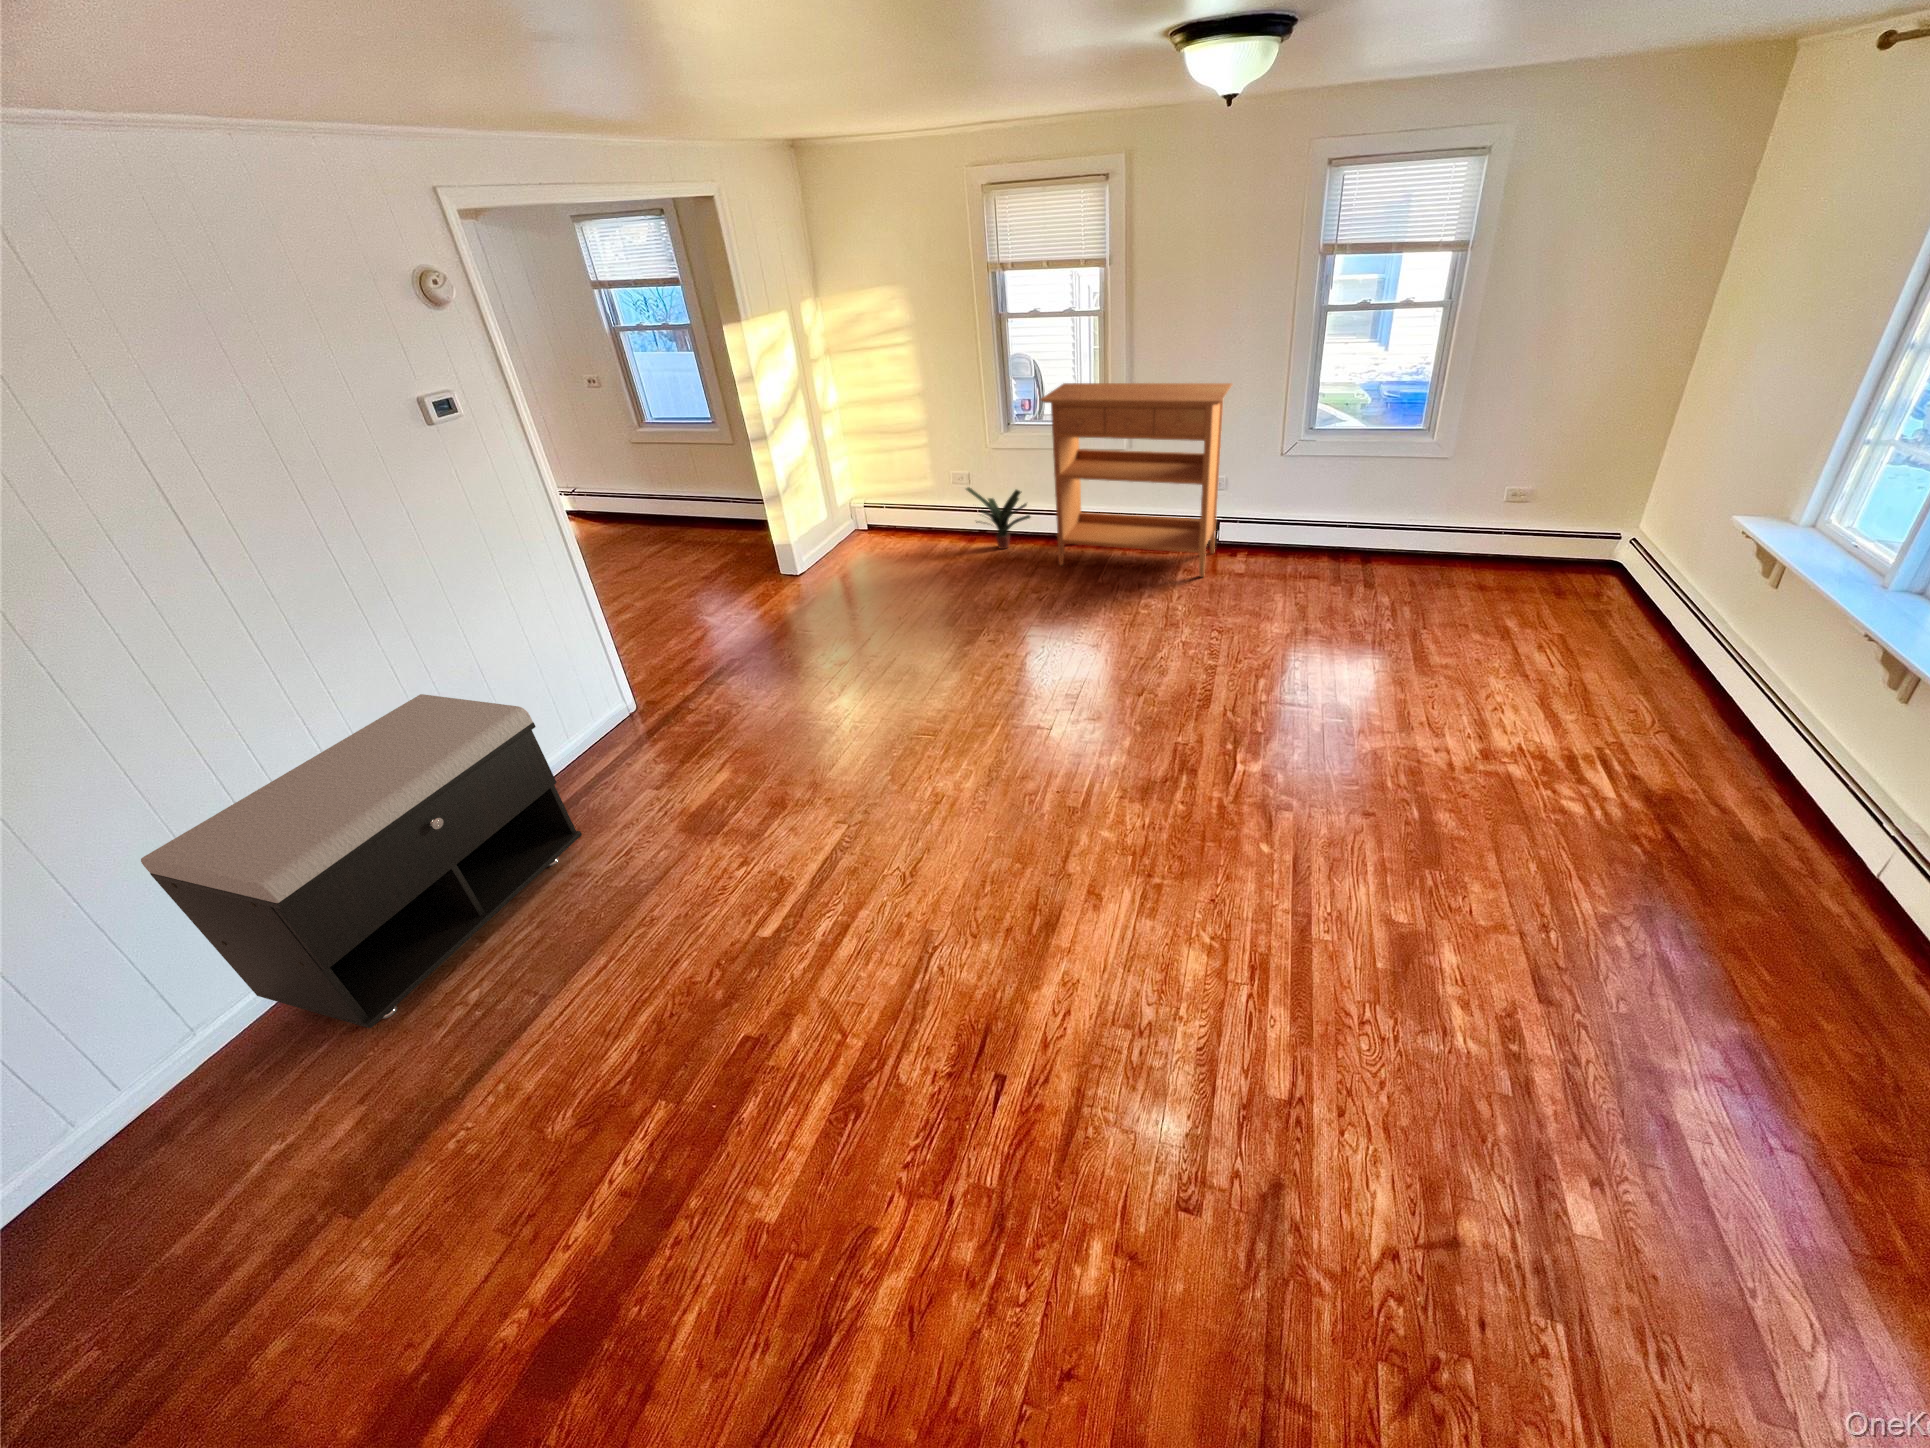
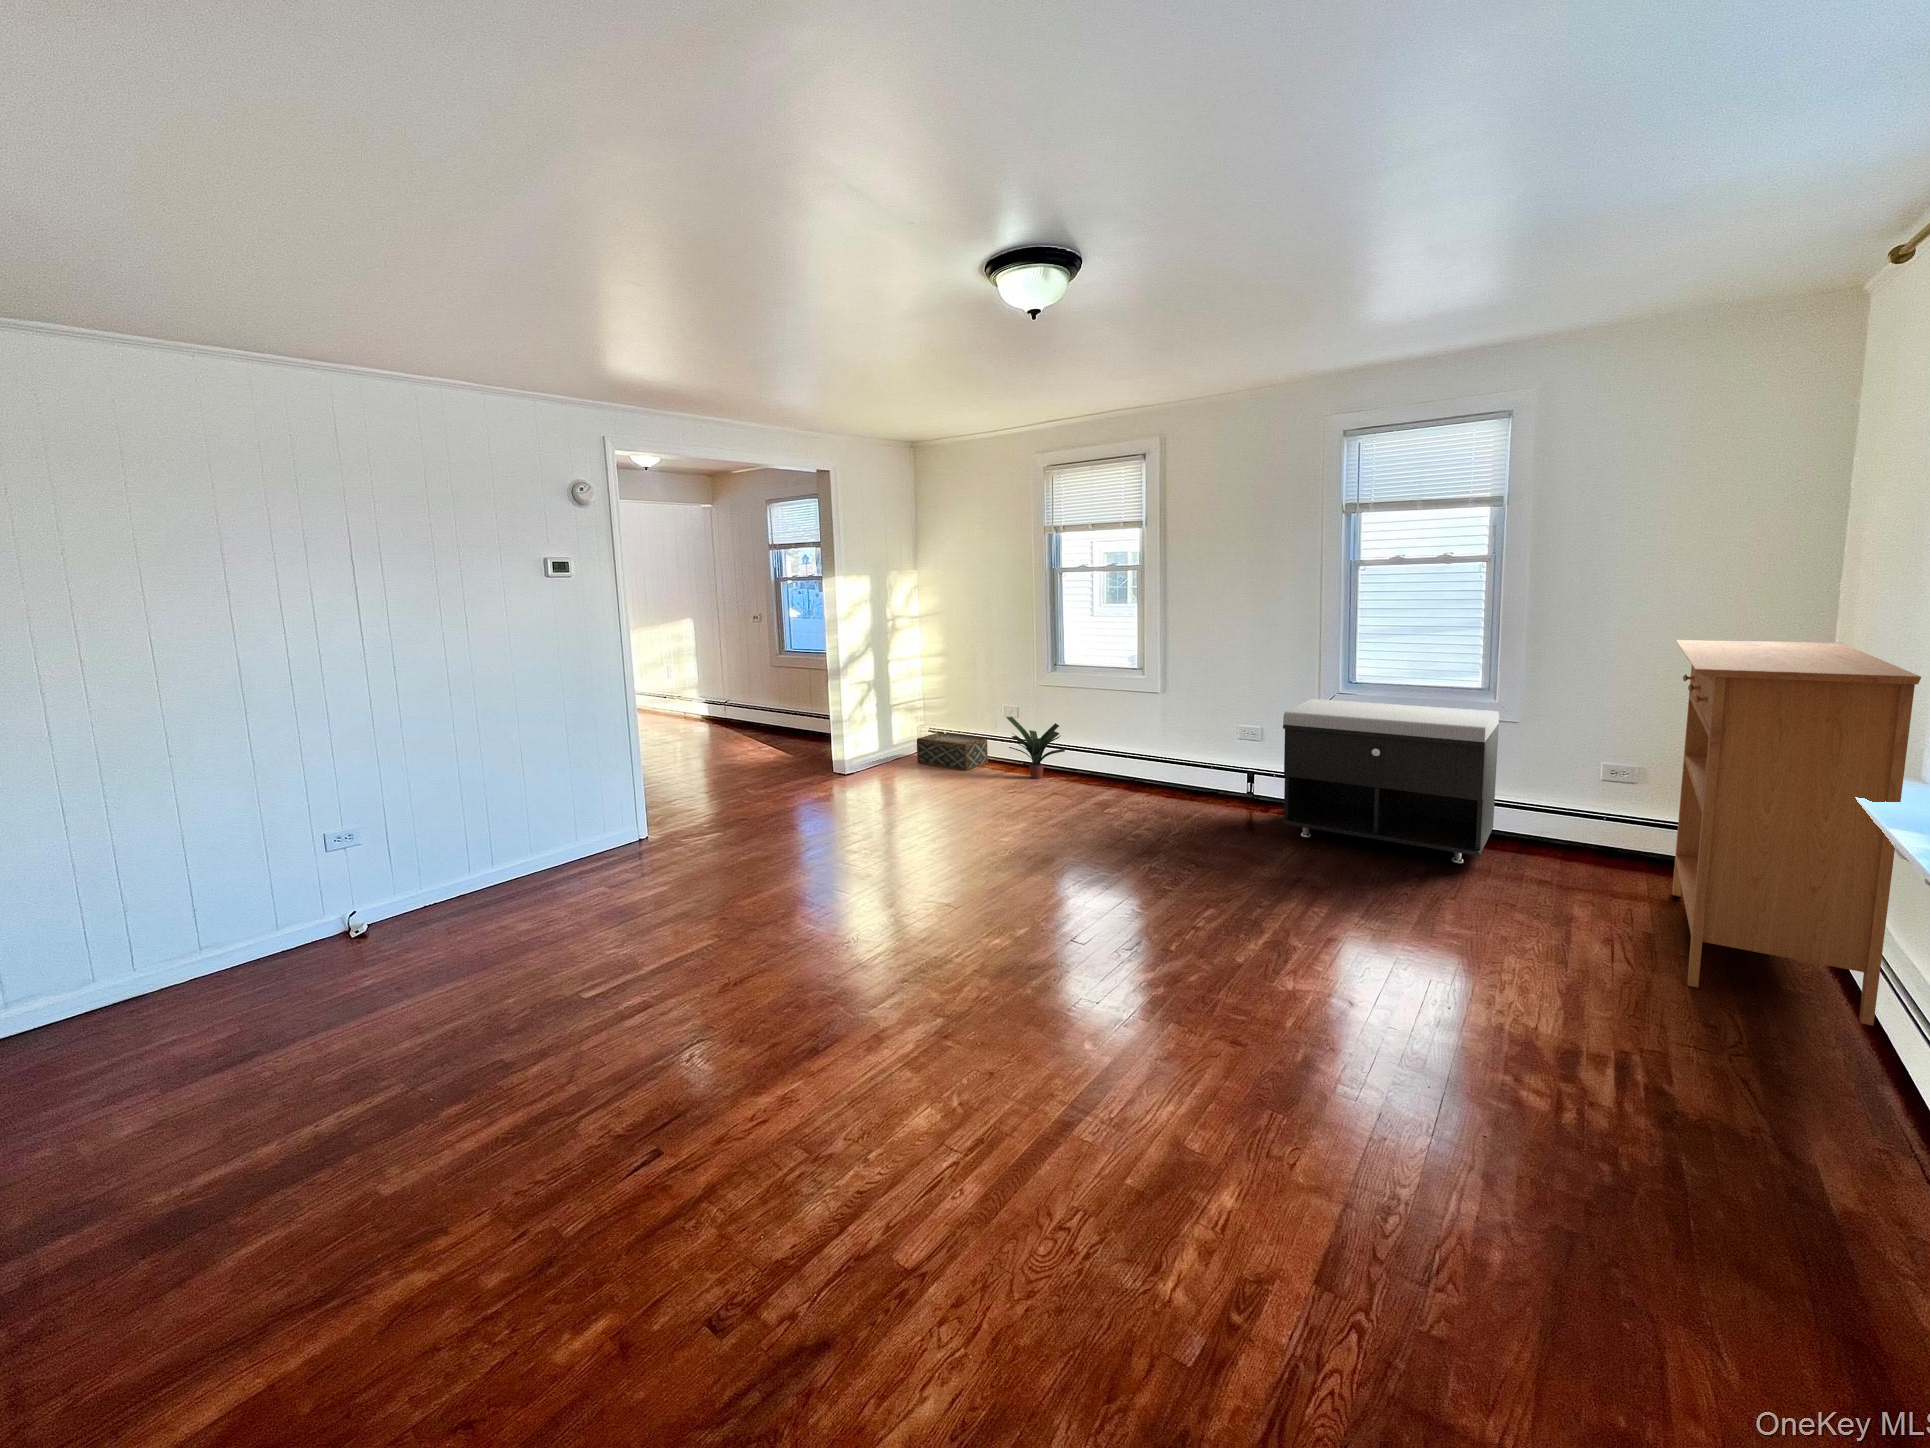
console table: present [1041,383,1232,577] -> present [1672,640,1921,1026]
woven basket: none [862,508,941,548] -> present [917,733,988,770]
storage bench: present [141,694,582,1028] -> present [1283,699,1499,863]

